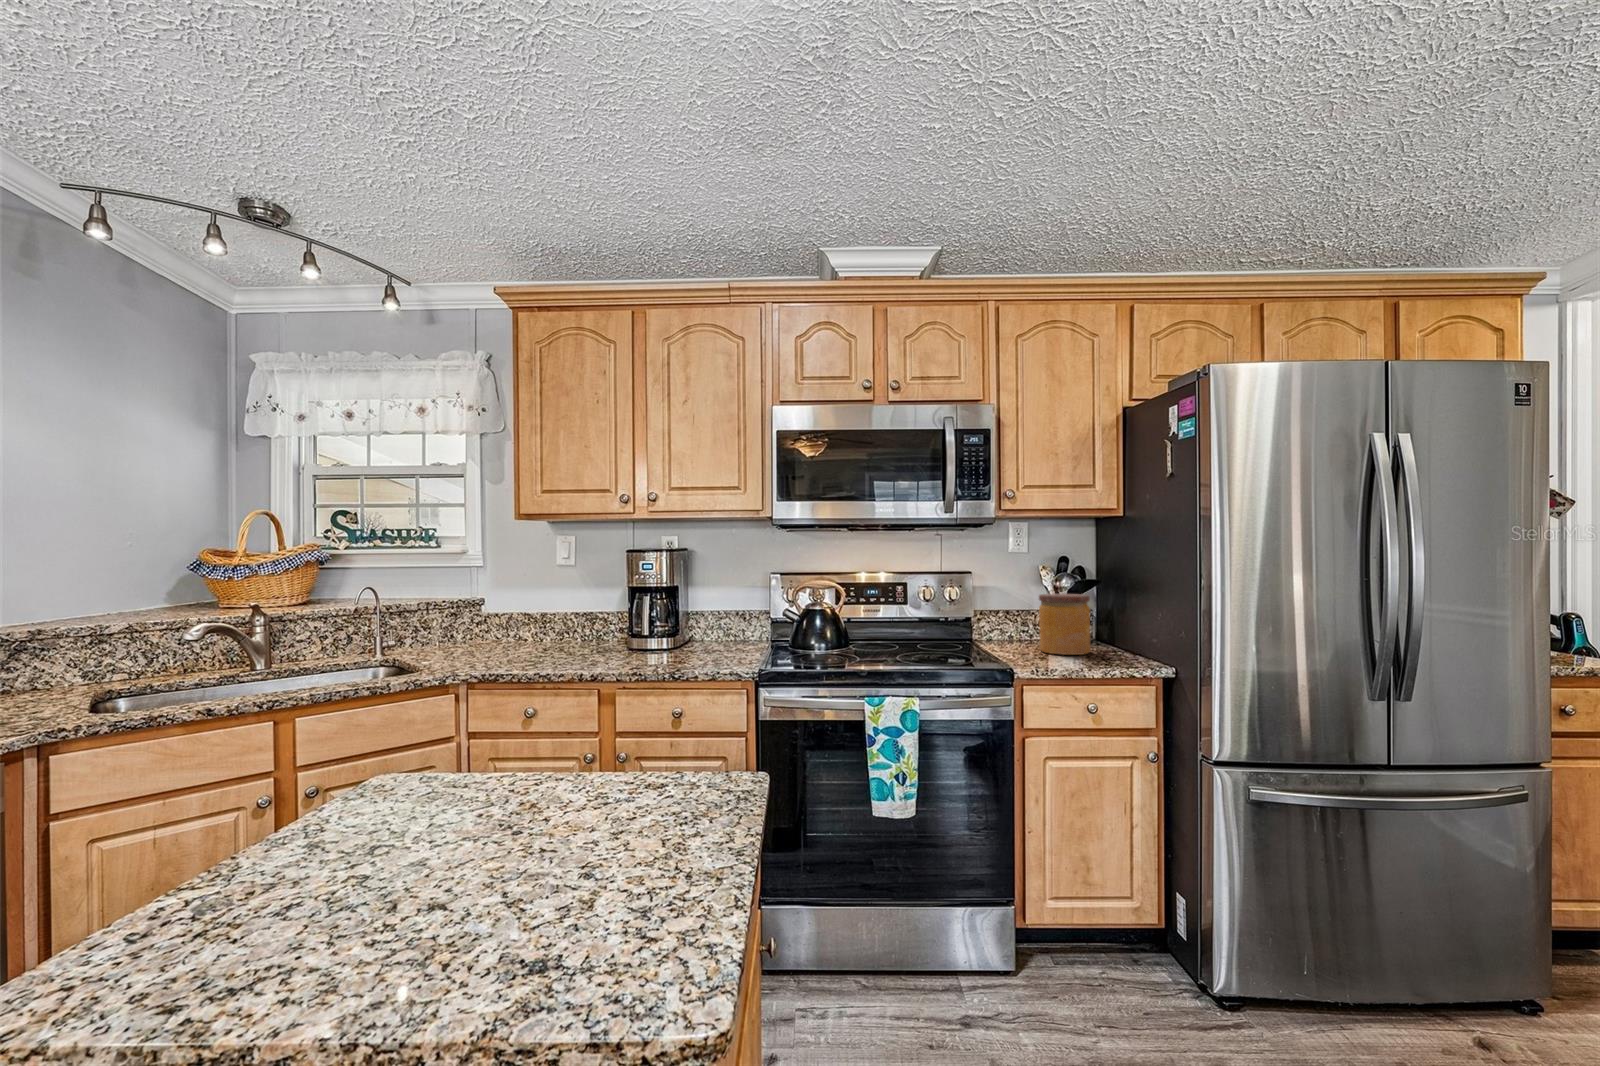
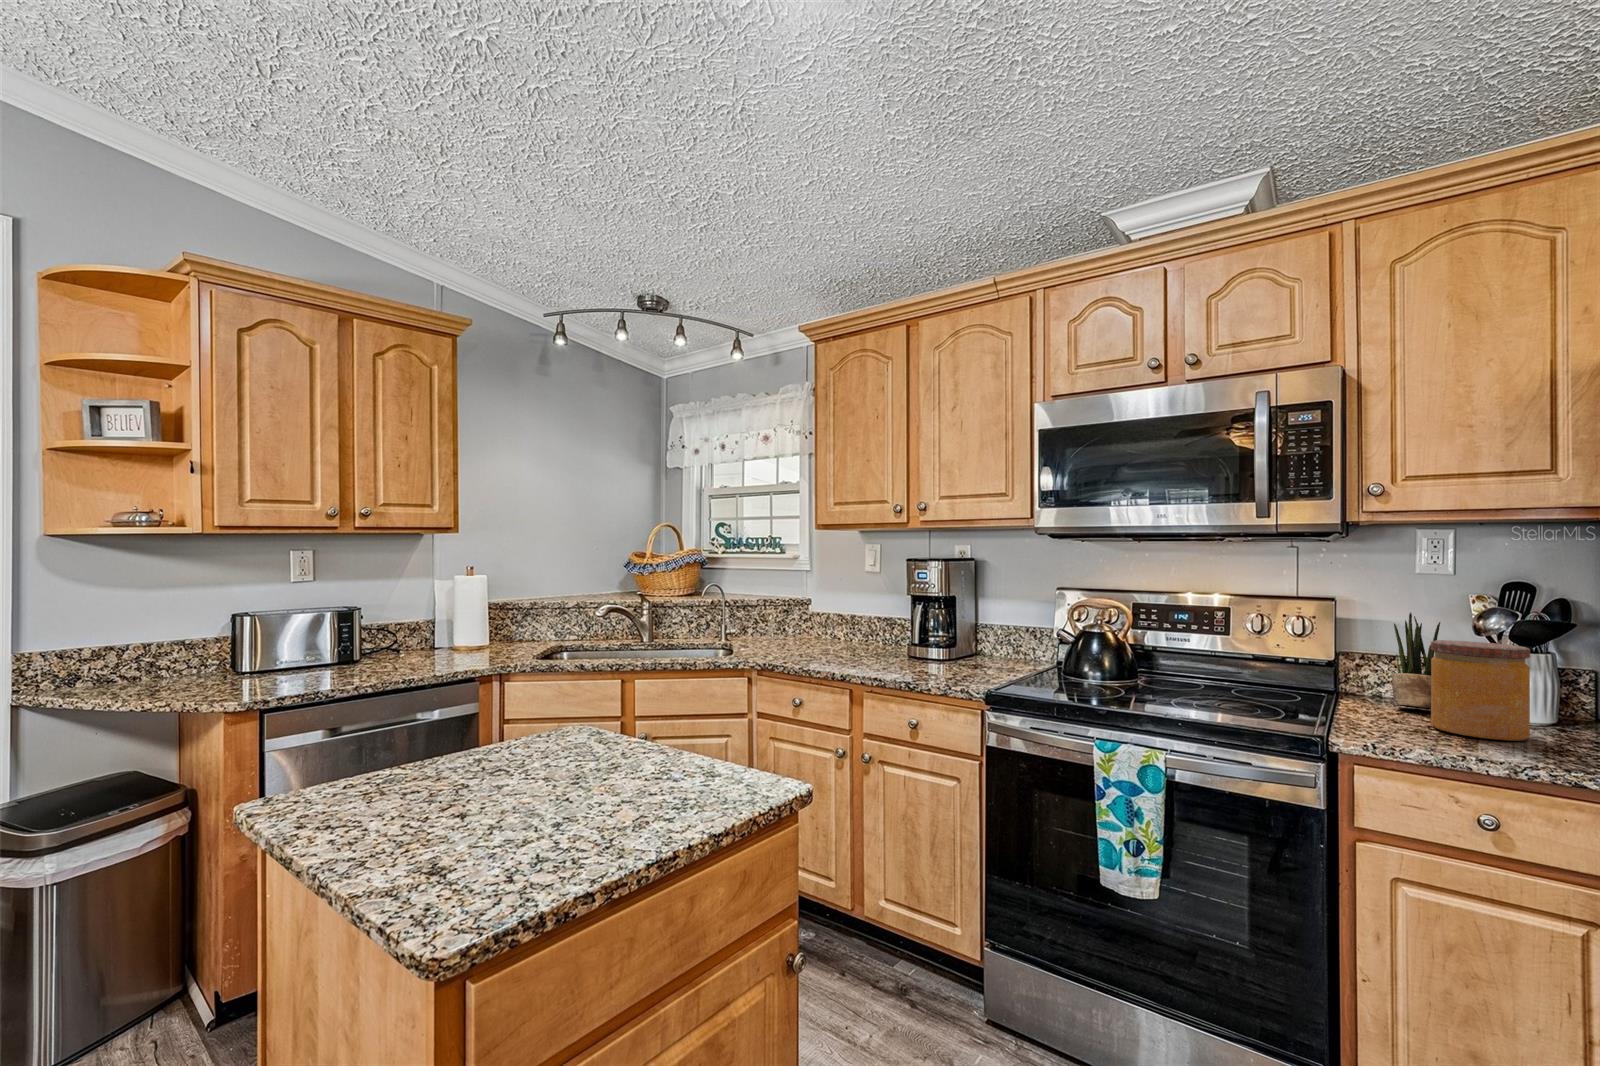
potted plant: none [1004,577,1032,642] -> present [1392,612,1440,710]

